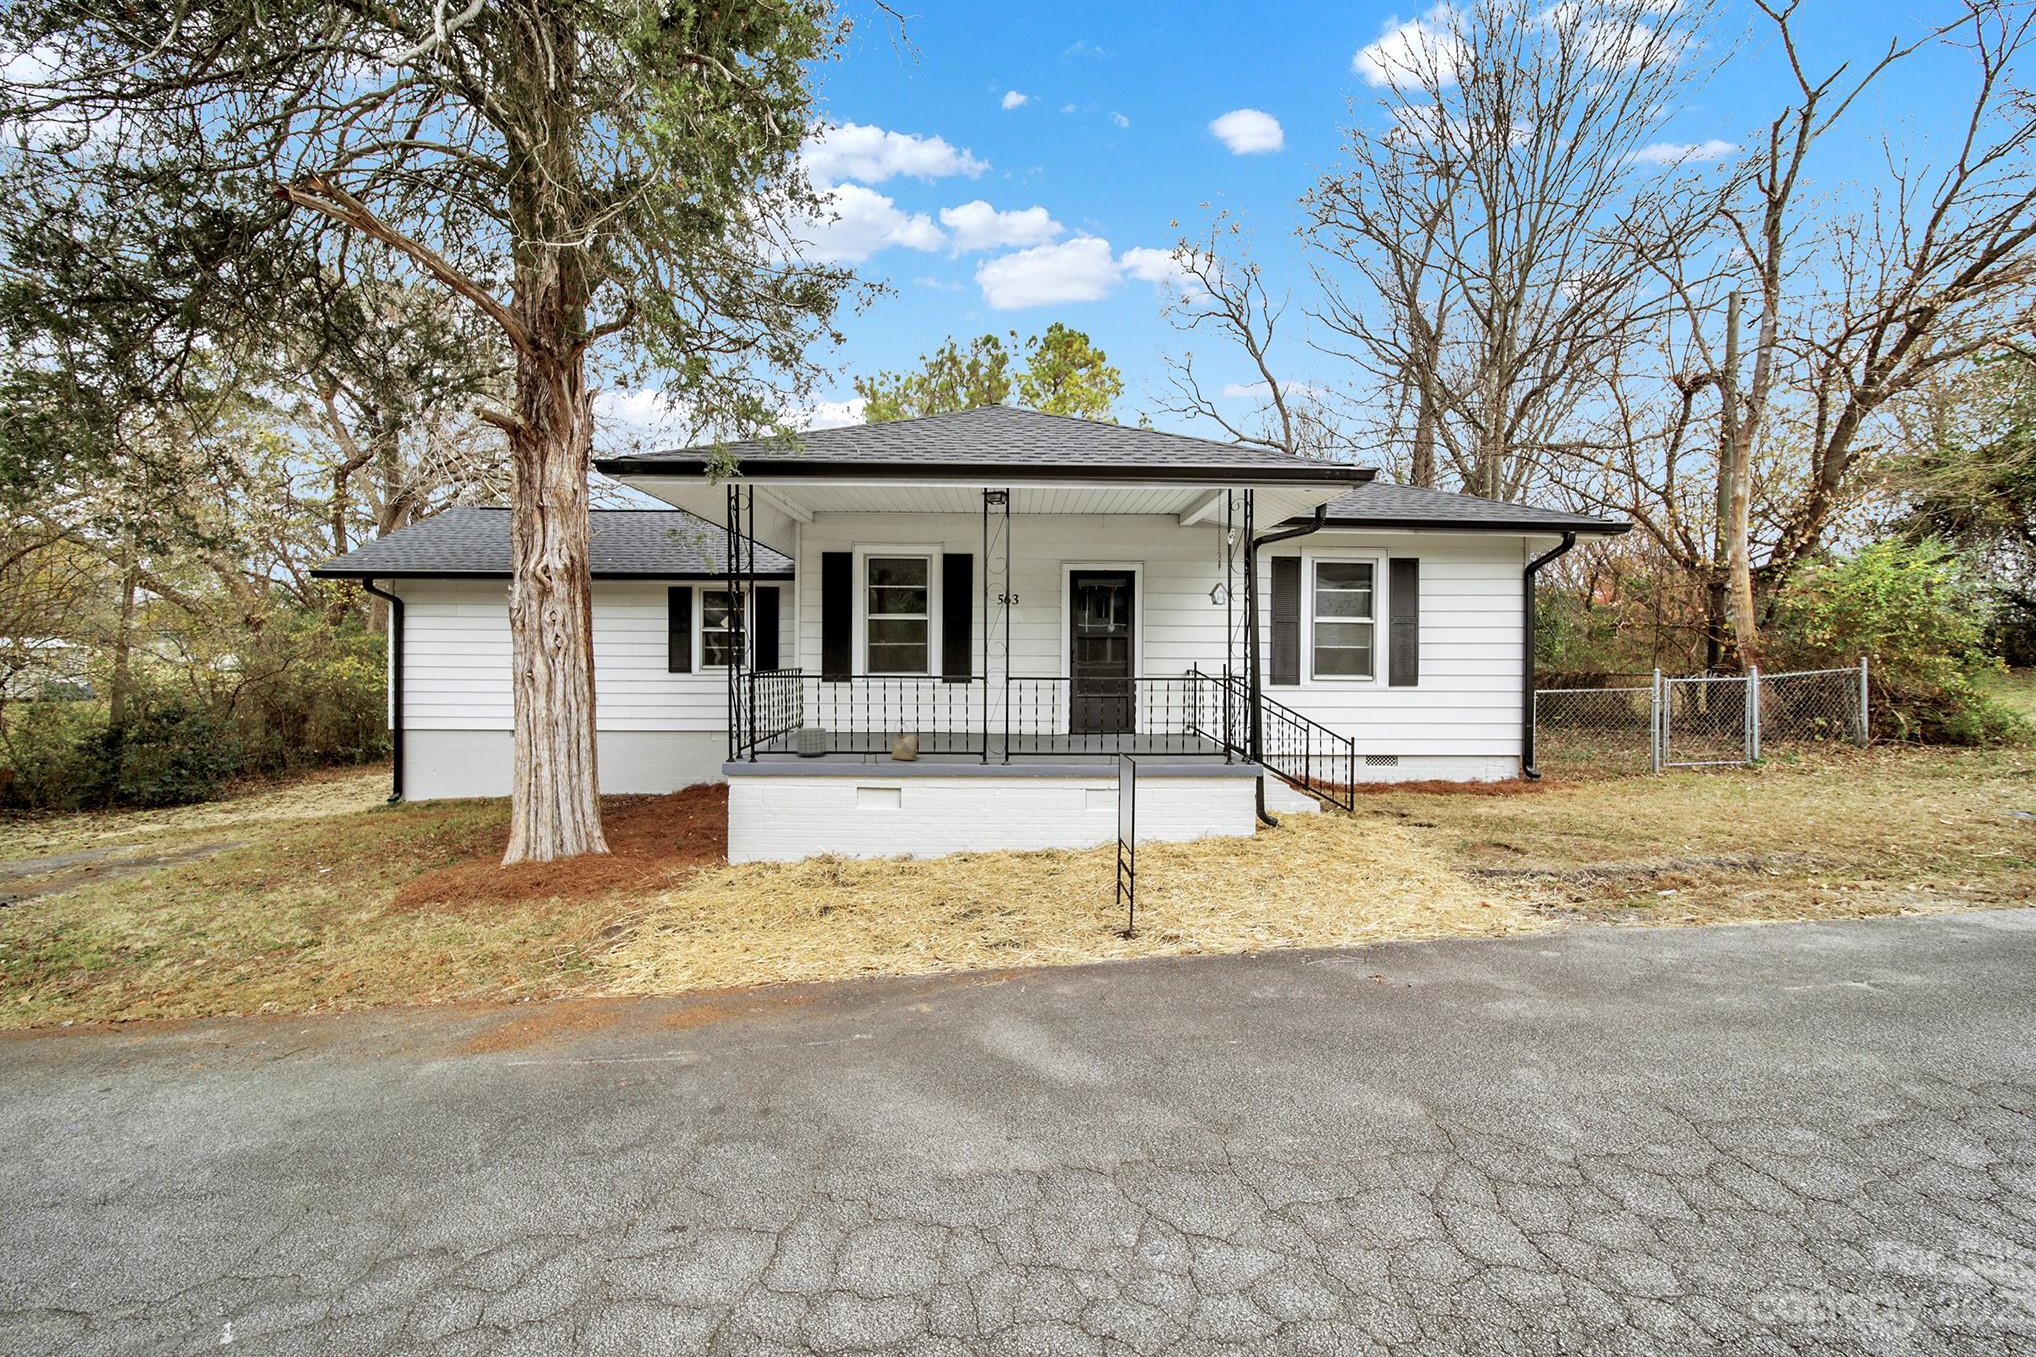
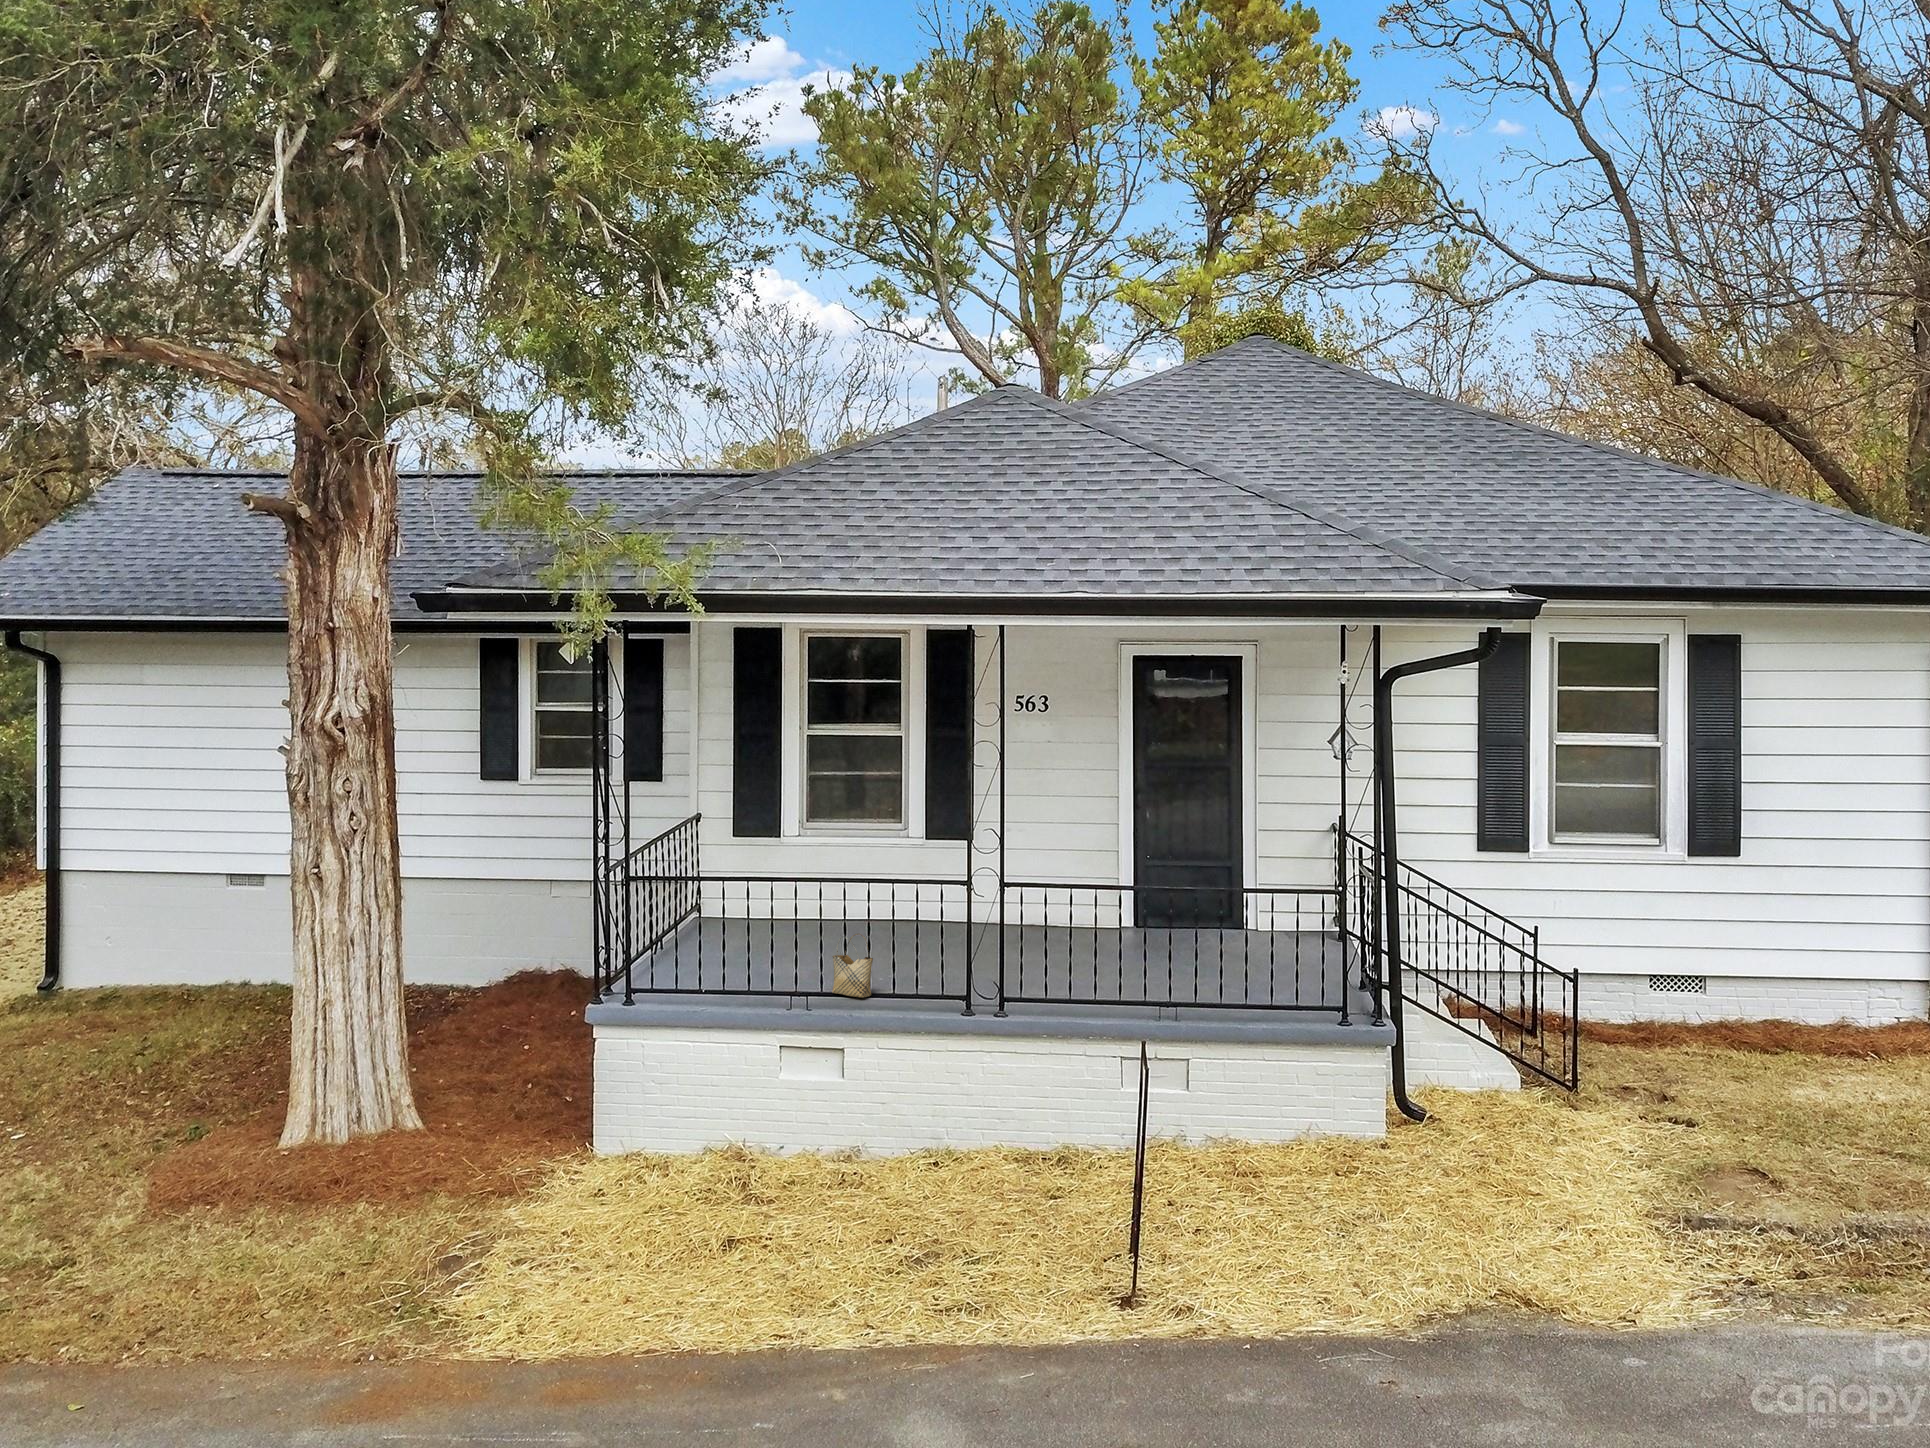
planter: present [797,728,826,757] -> none [692,938,736,985]

